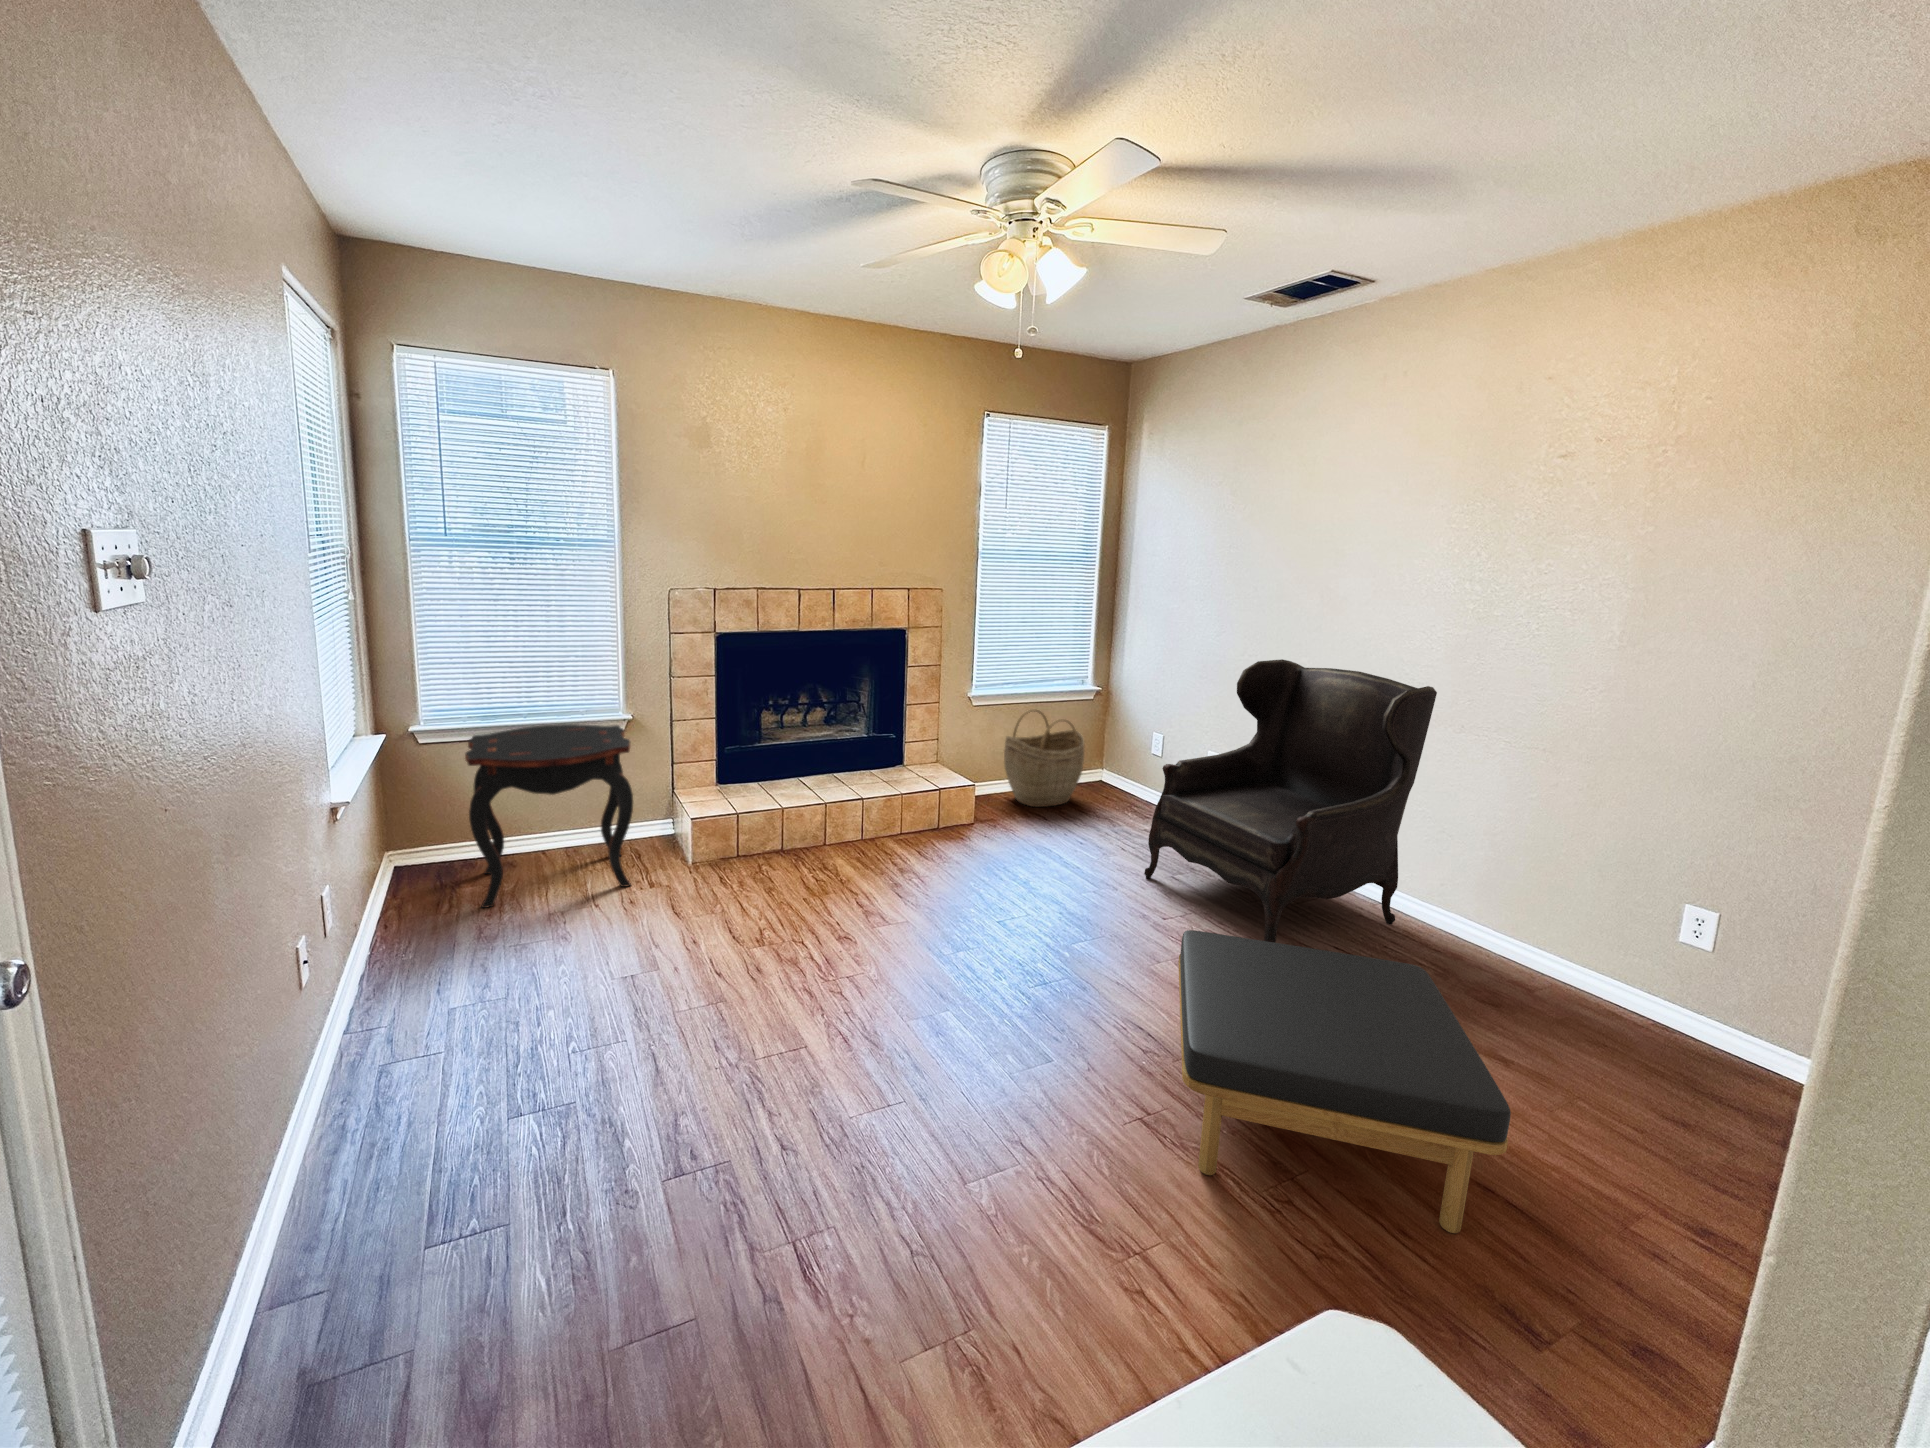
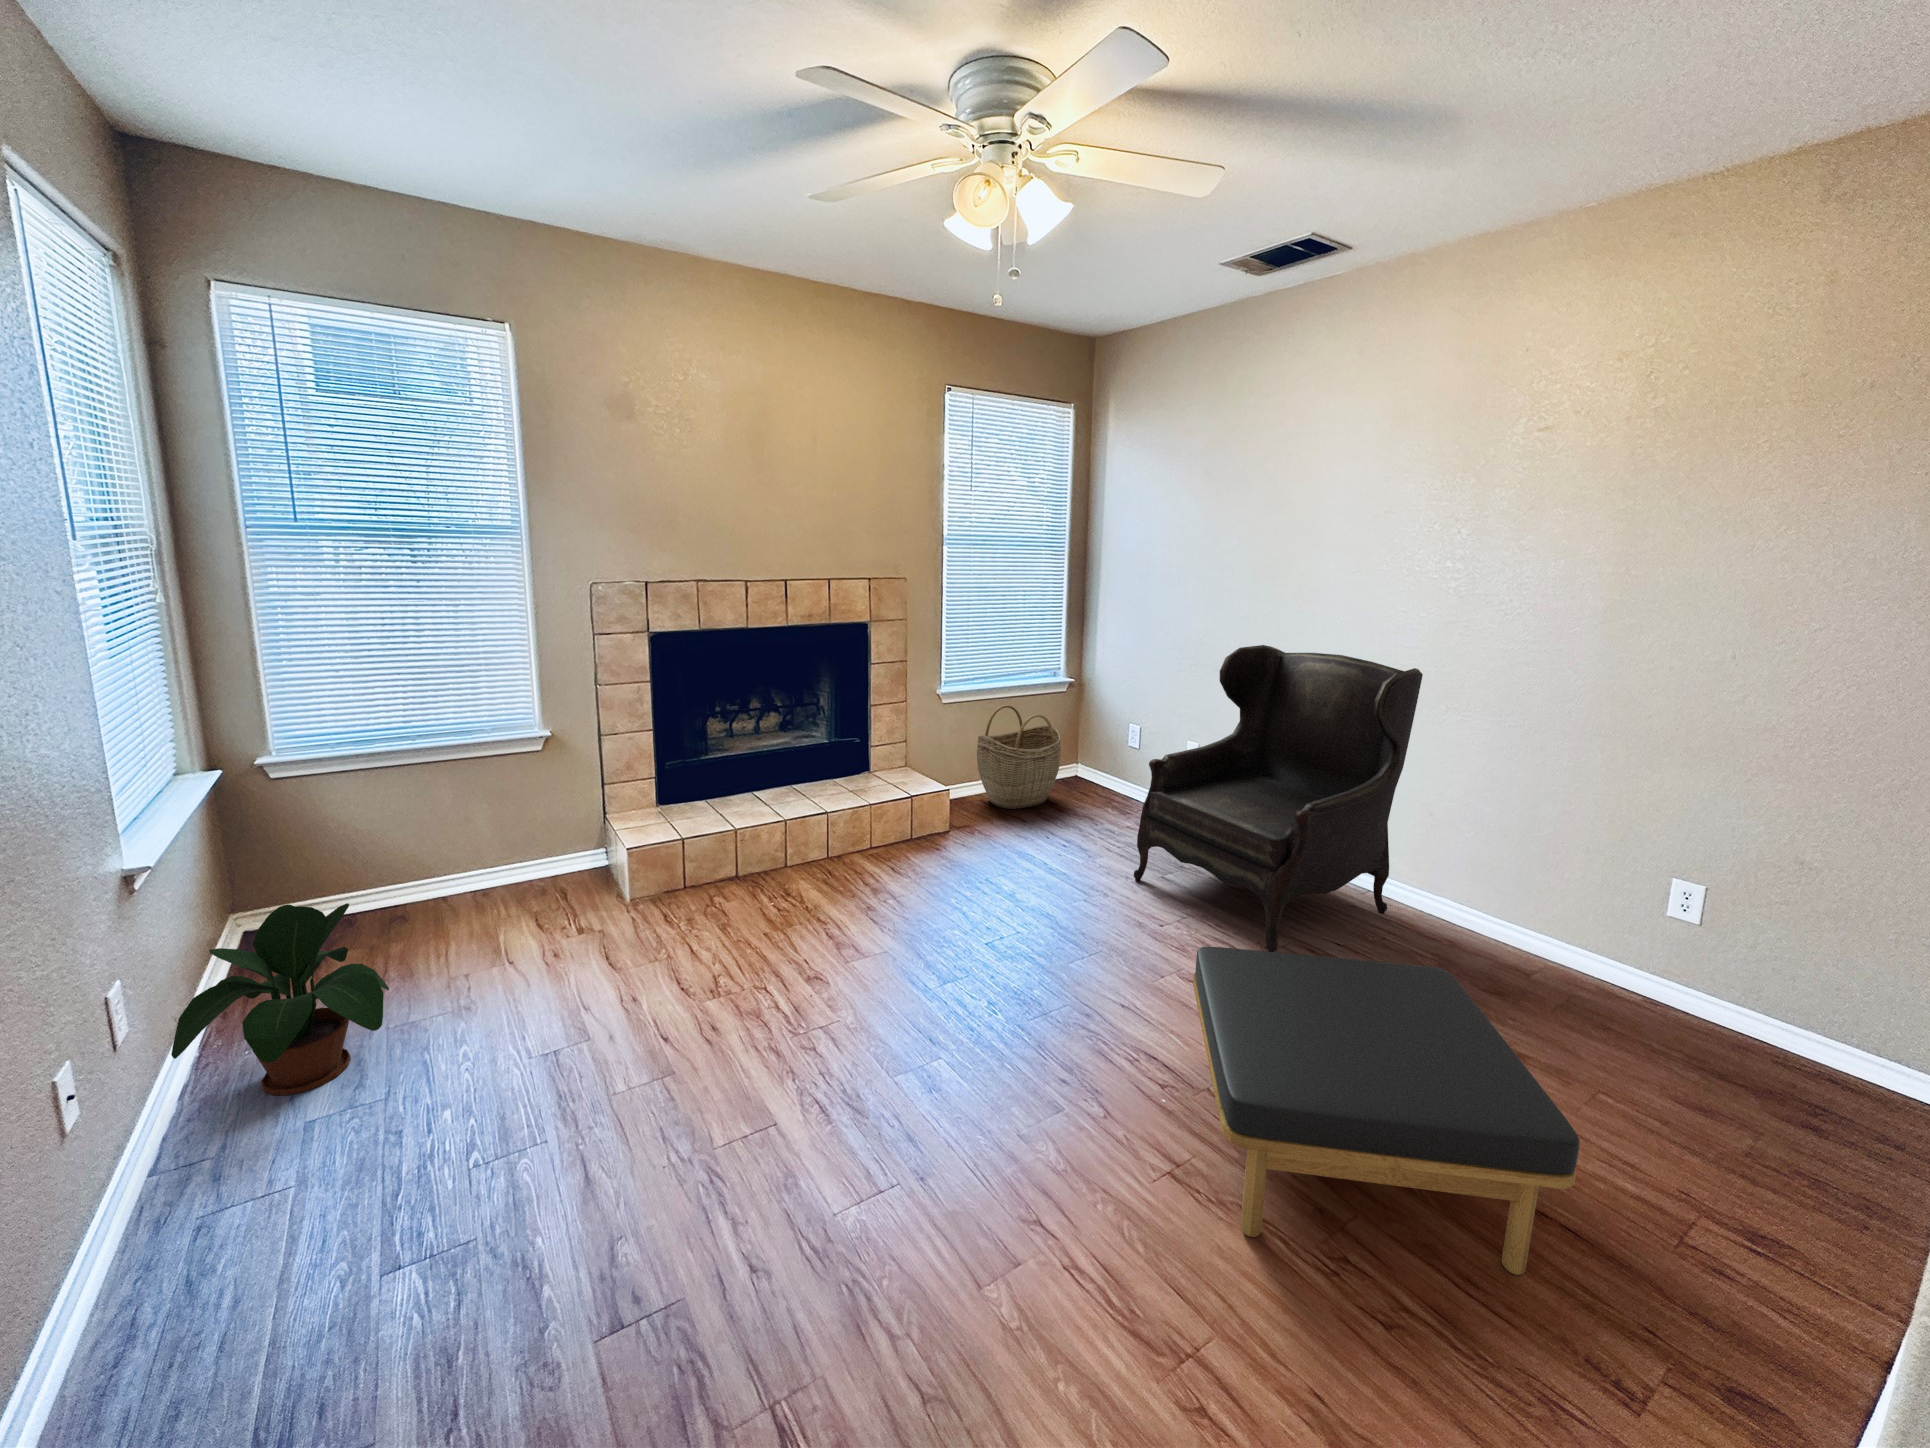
side table: present [465,724,633,908] -> none [329,745,556,978]
potted plant: none [359,840,508,989] -> present [171,903,389,1095]

